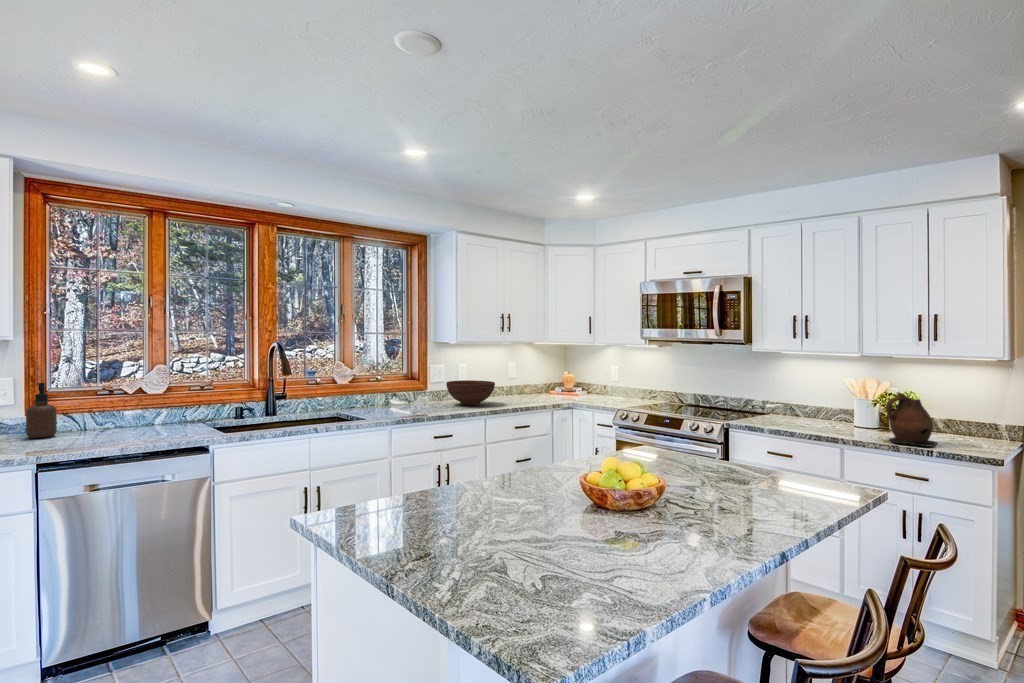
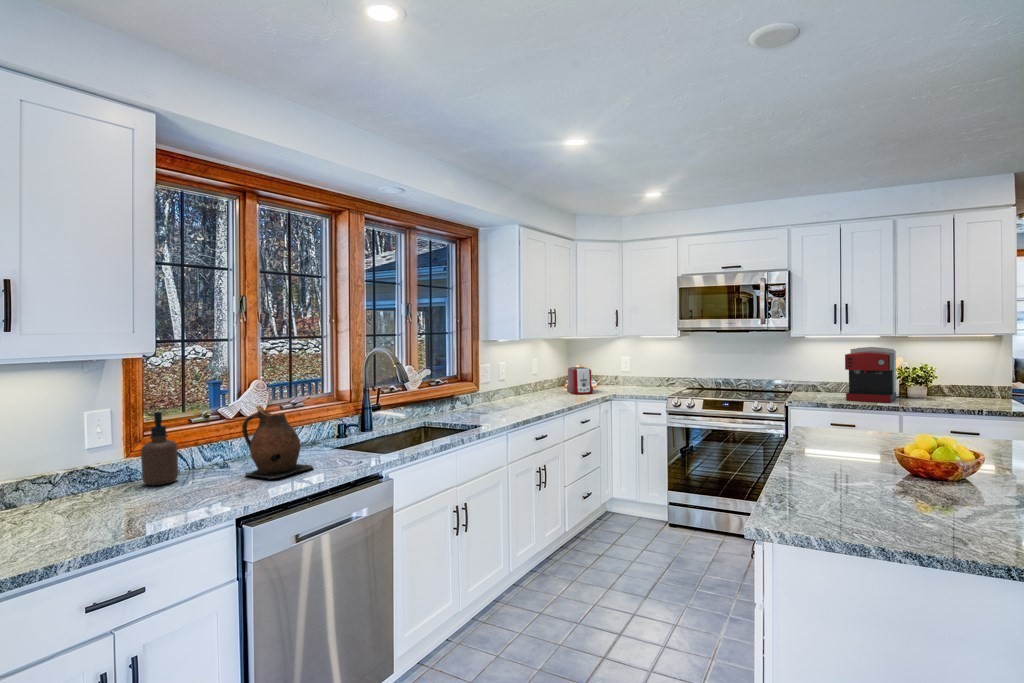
coffee maker: none [796,367,866,433] -> present [845,347,896,403]
toaster: none [535,373,559,400] -> present [567,367,593,394]
fruit bowl: present [446,380,495,406] -> none [505,378,555,404]
ceramic pitcher: present [886,392,937,447] -> present [242,406,313,480]

